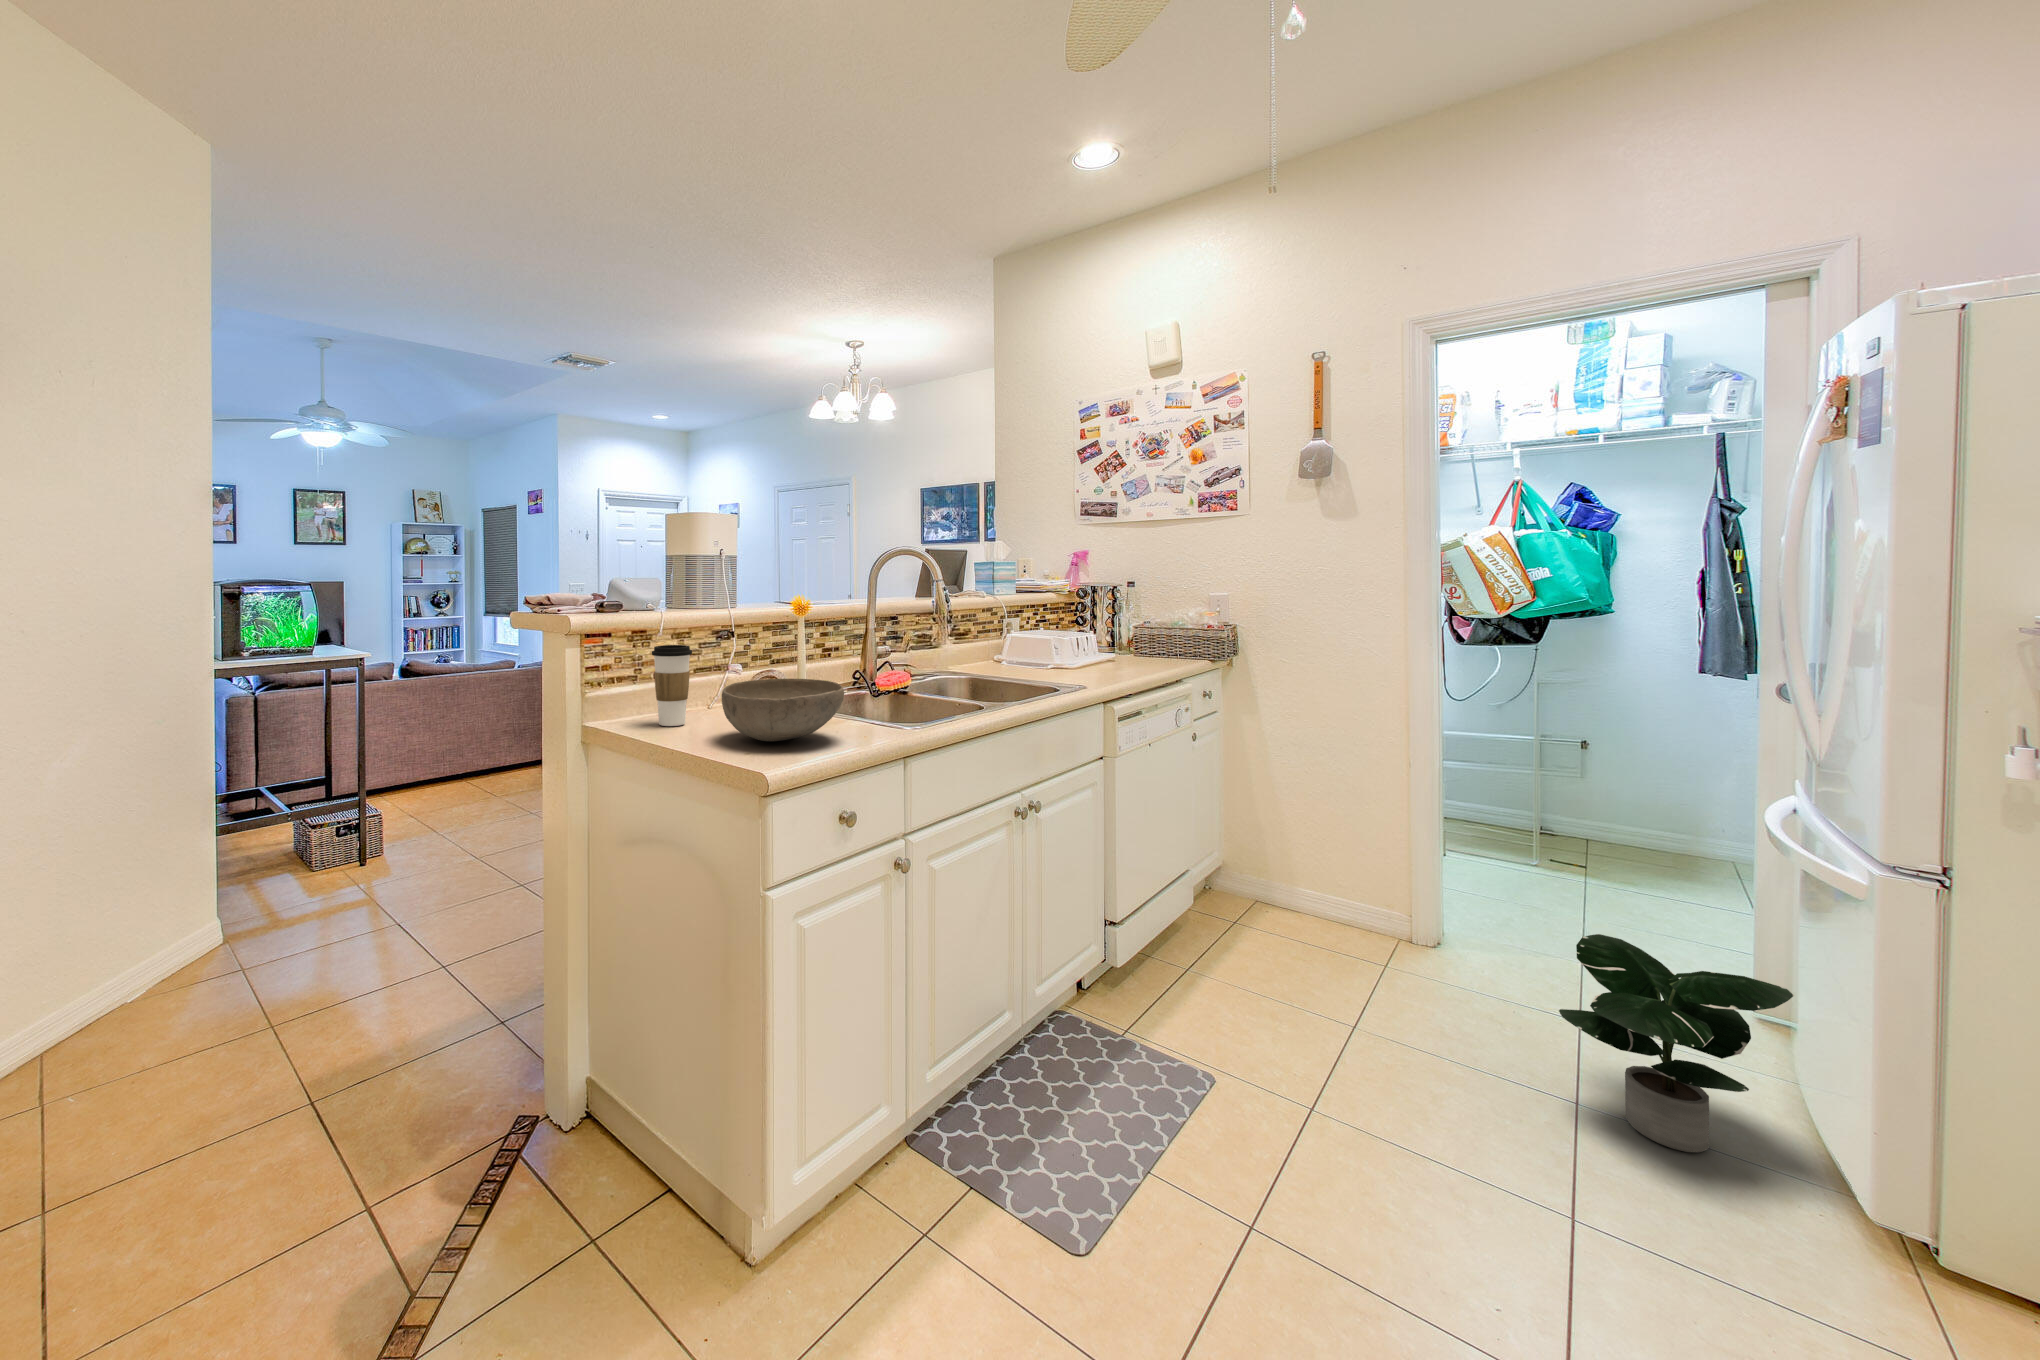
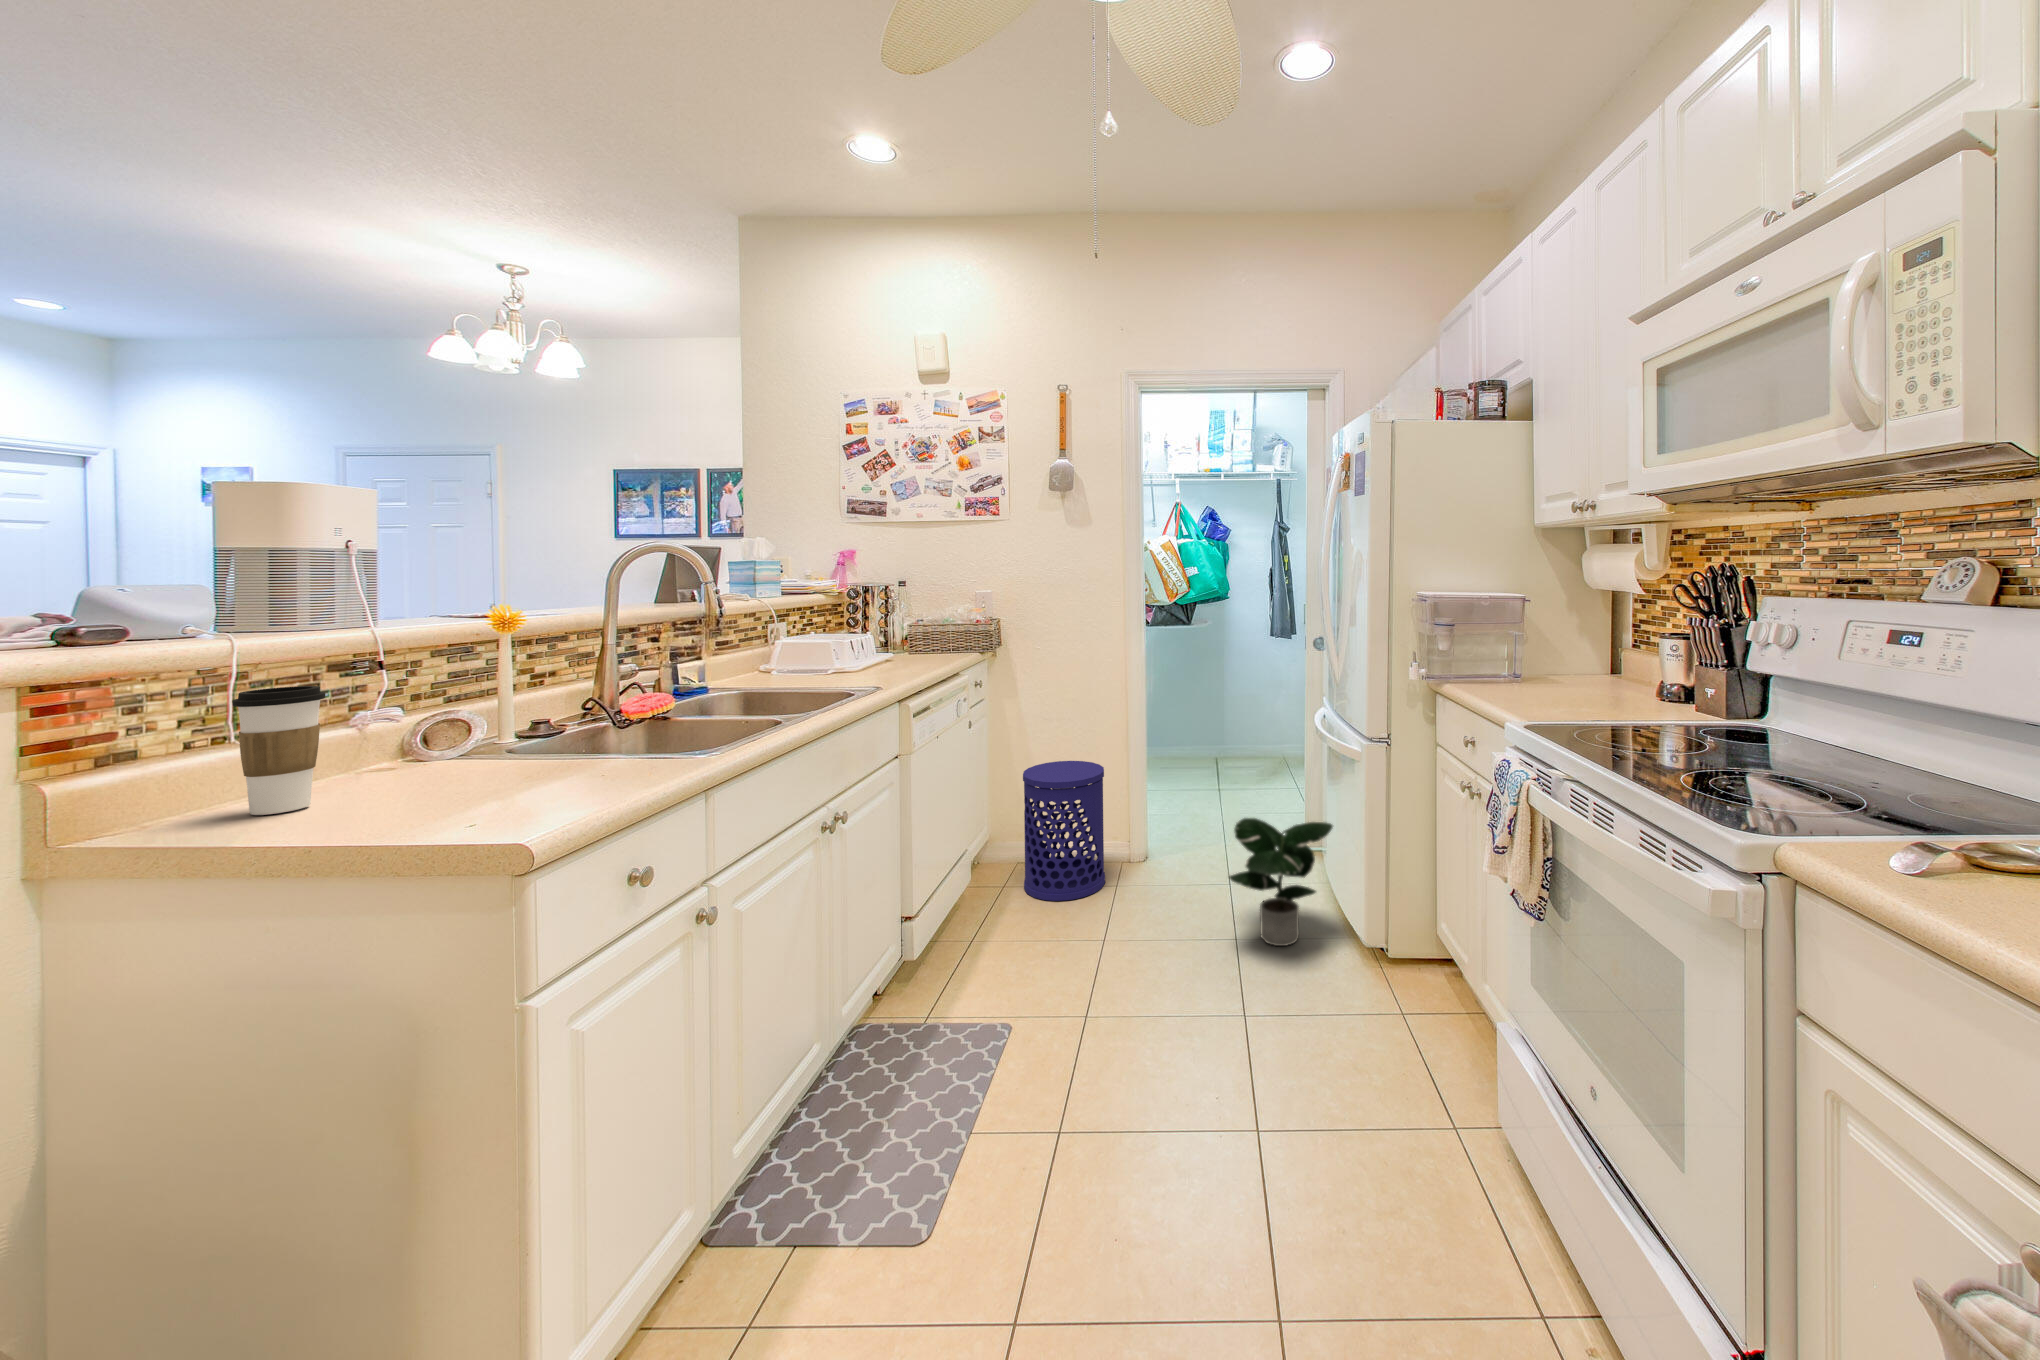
bowl: present [722,679,844,742] -> none [413,710,626,801]
waste bin: none [1260,794,1372,965] -> present [1023,761,1105,901]

